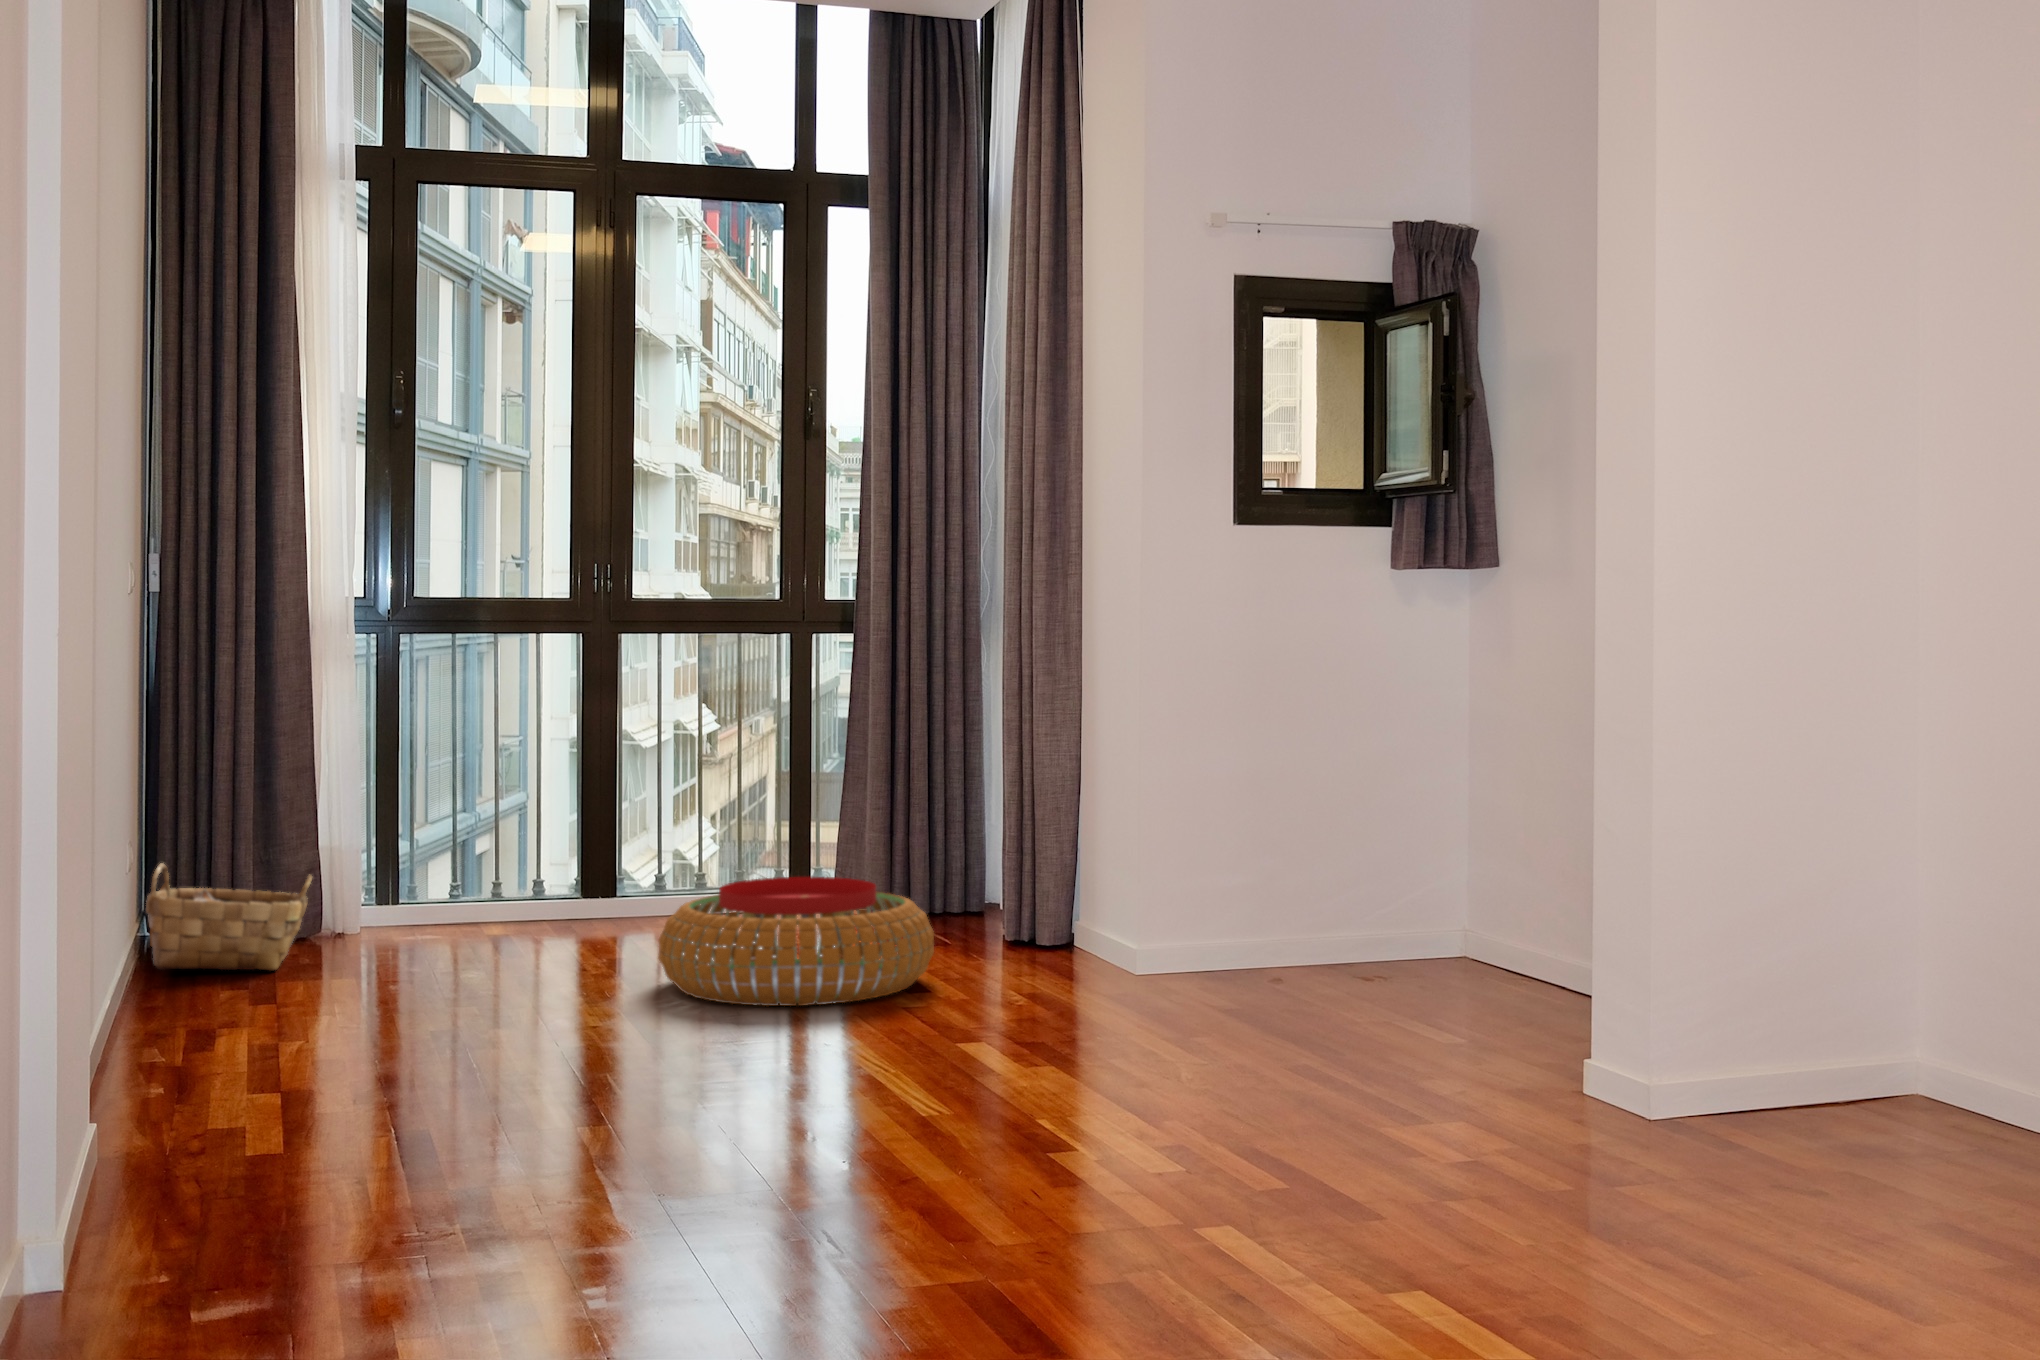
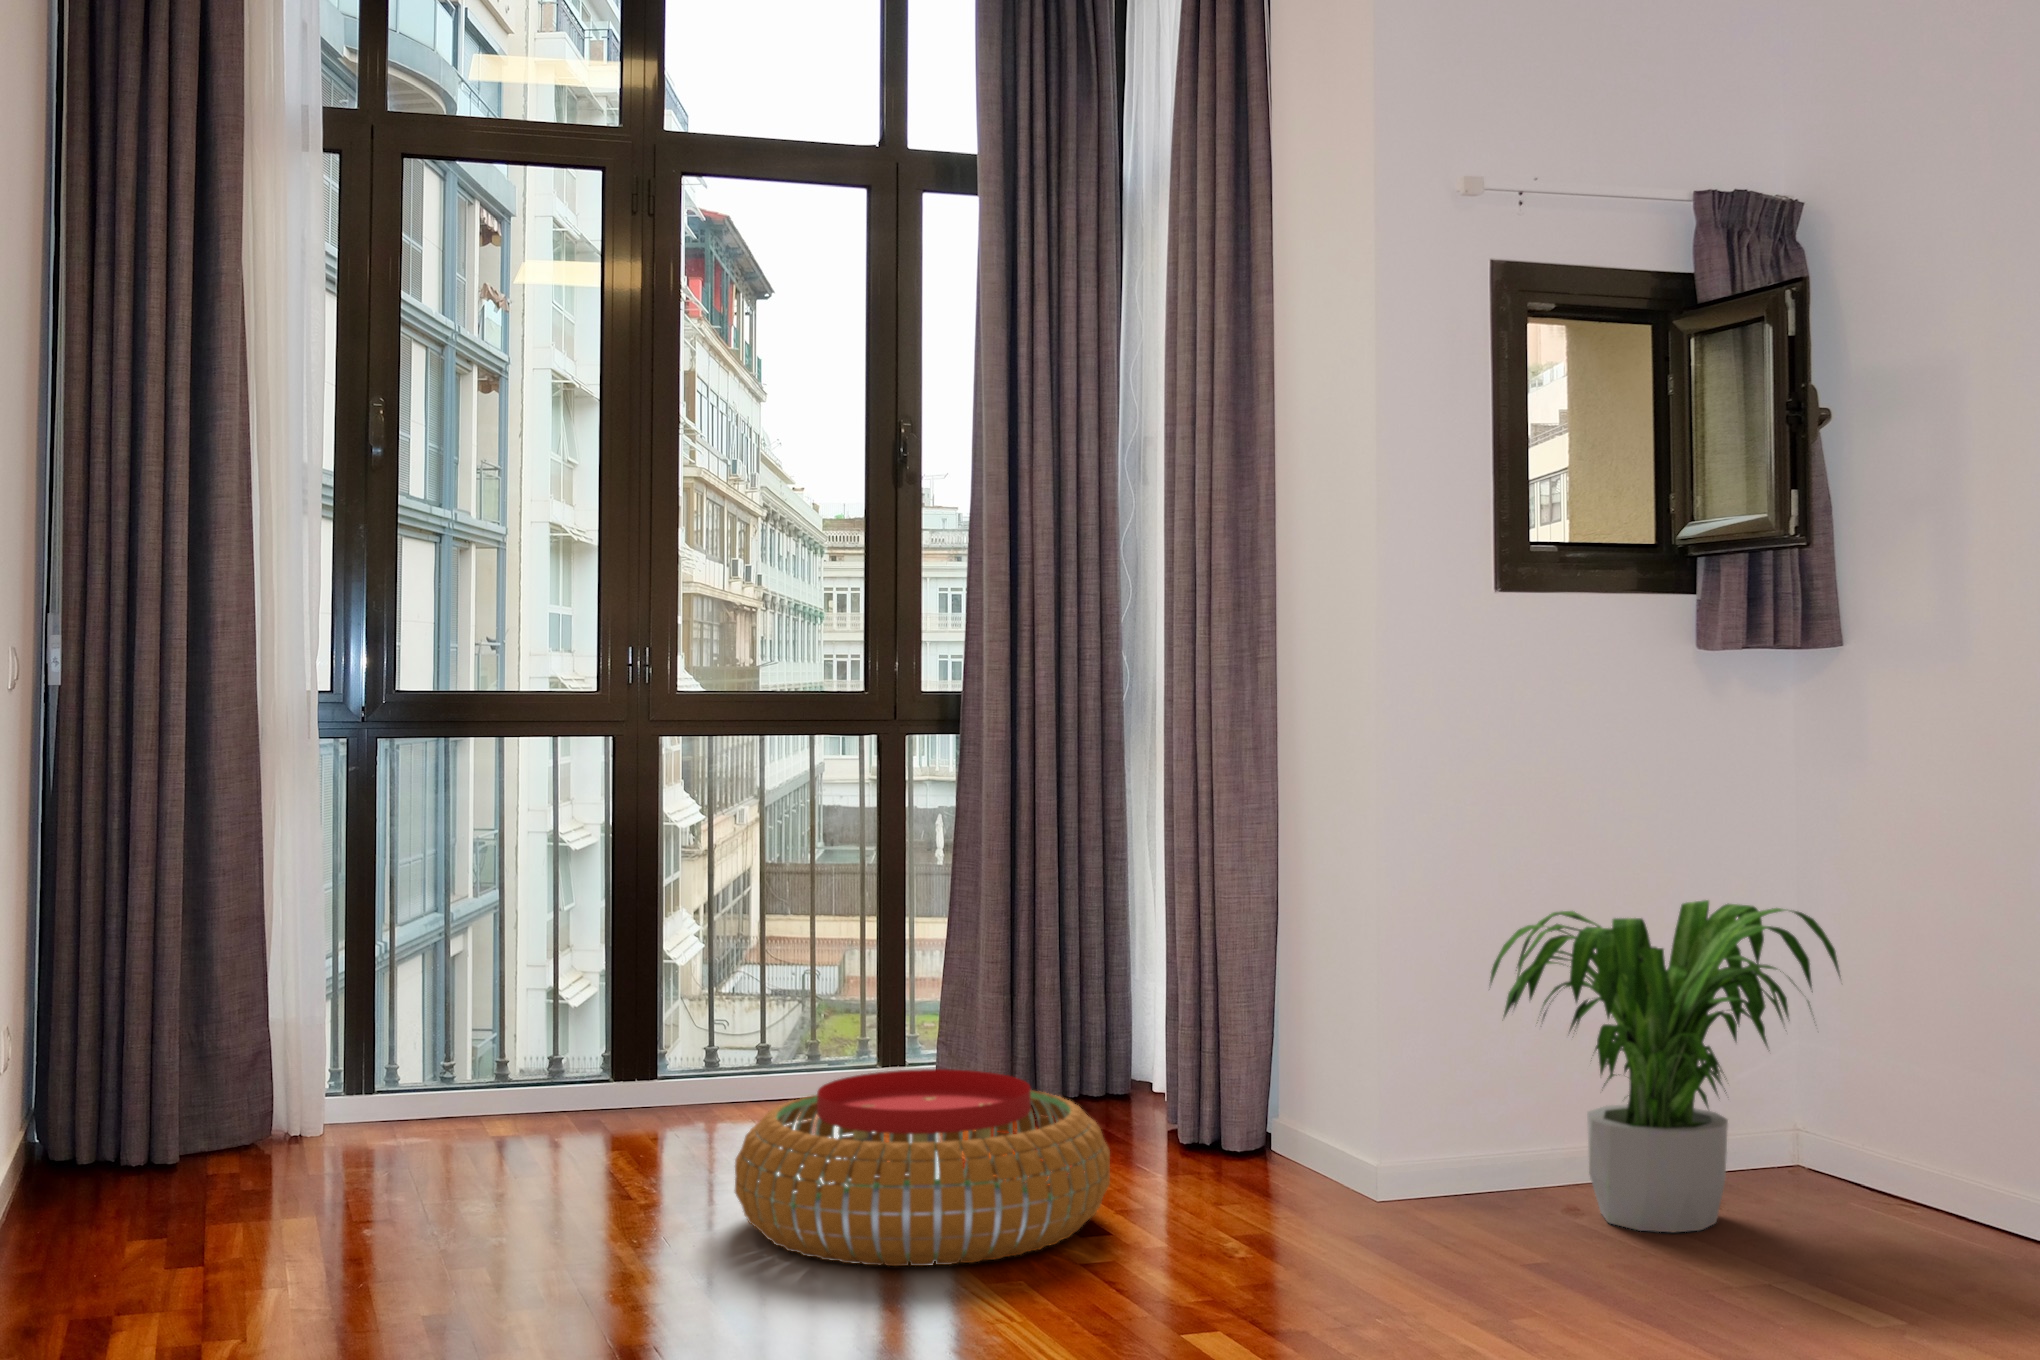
potted plant: none [1215,756,1468,993] -> present [1490,900,1840,1232]
woven basket: present [146,863,312,971] -> none [27,1057,258,1207]

